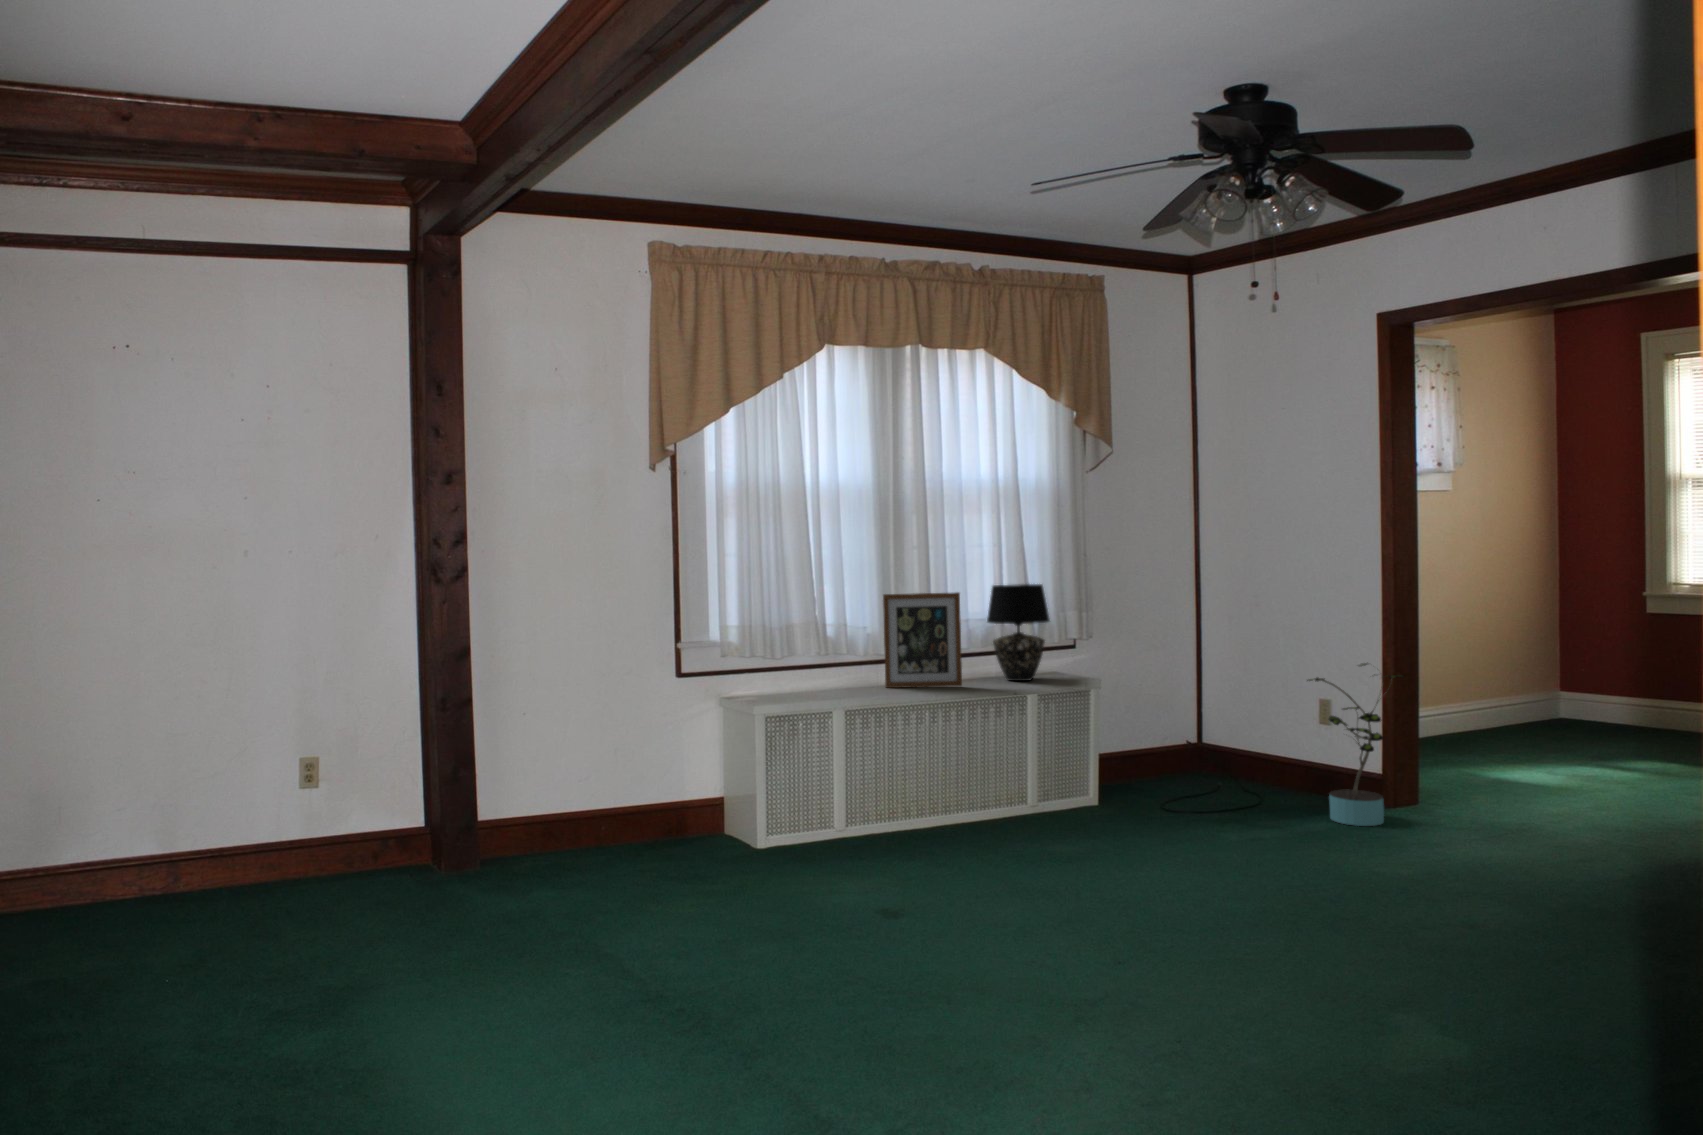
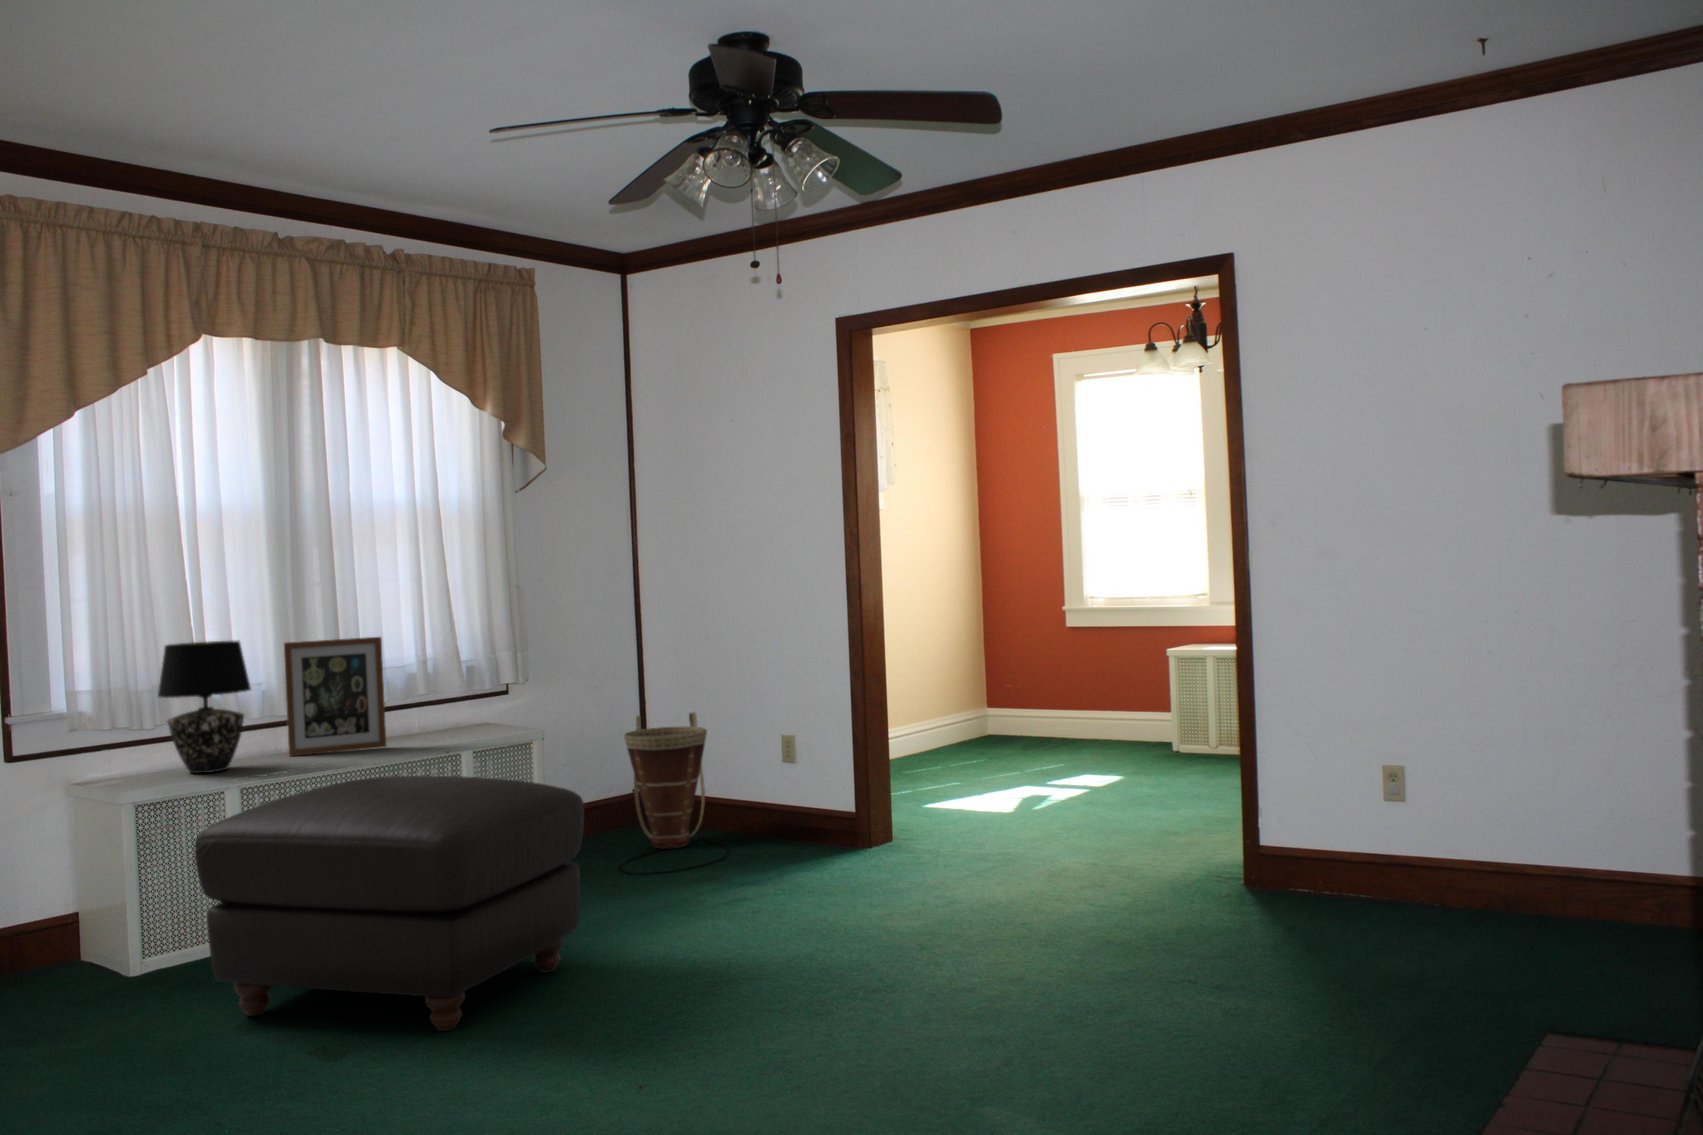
table lamp: present [987,584,1050,681] -> present [158,641,251,773]
potted plant: present [1307,663,1404,826] -> none [752,690,840,853]
basket: none [1177,675,1259,802] -> present [624,713,707,849]
ottoman: none [782,714,1116,960] -> present [195,776,584,1031]

